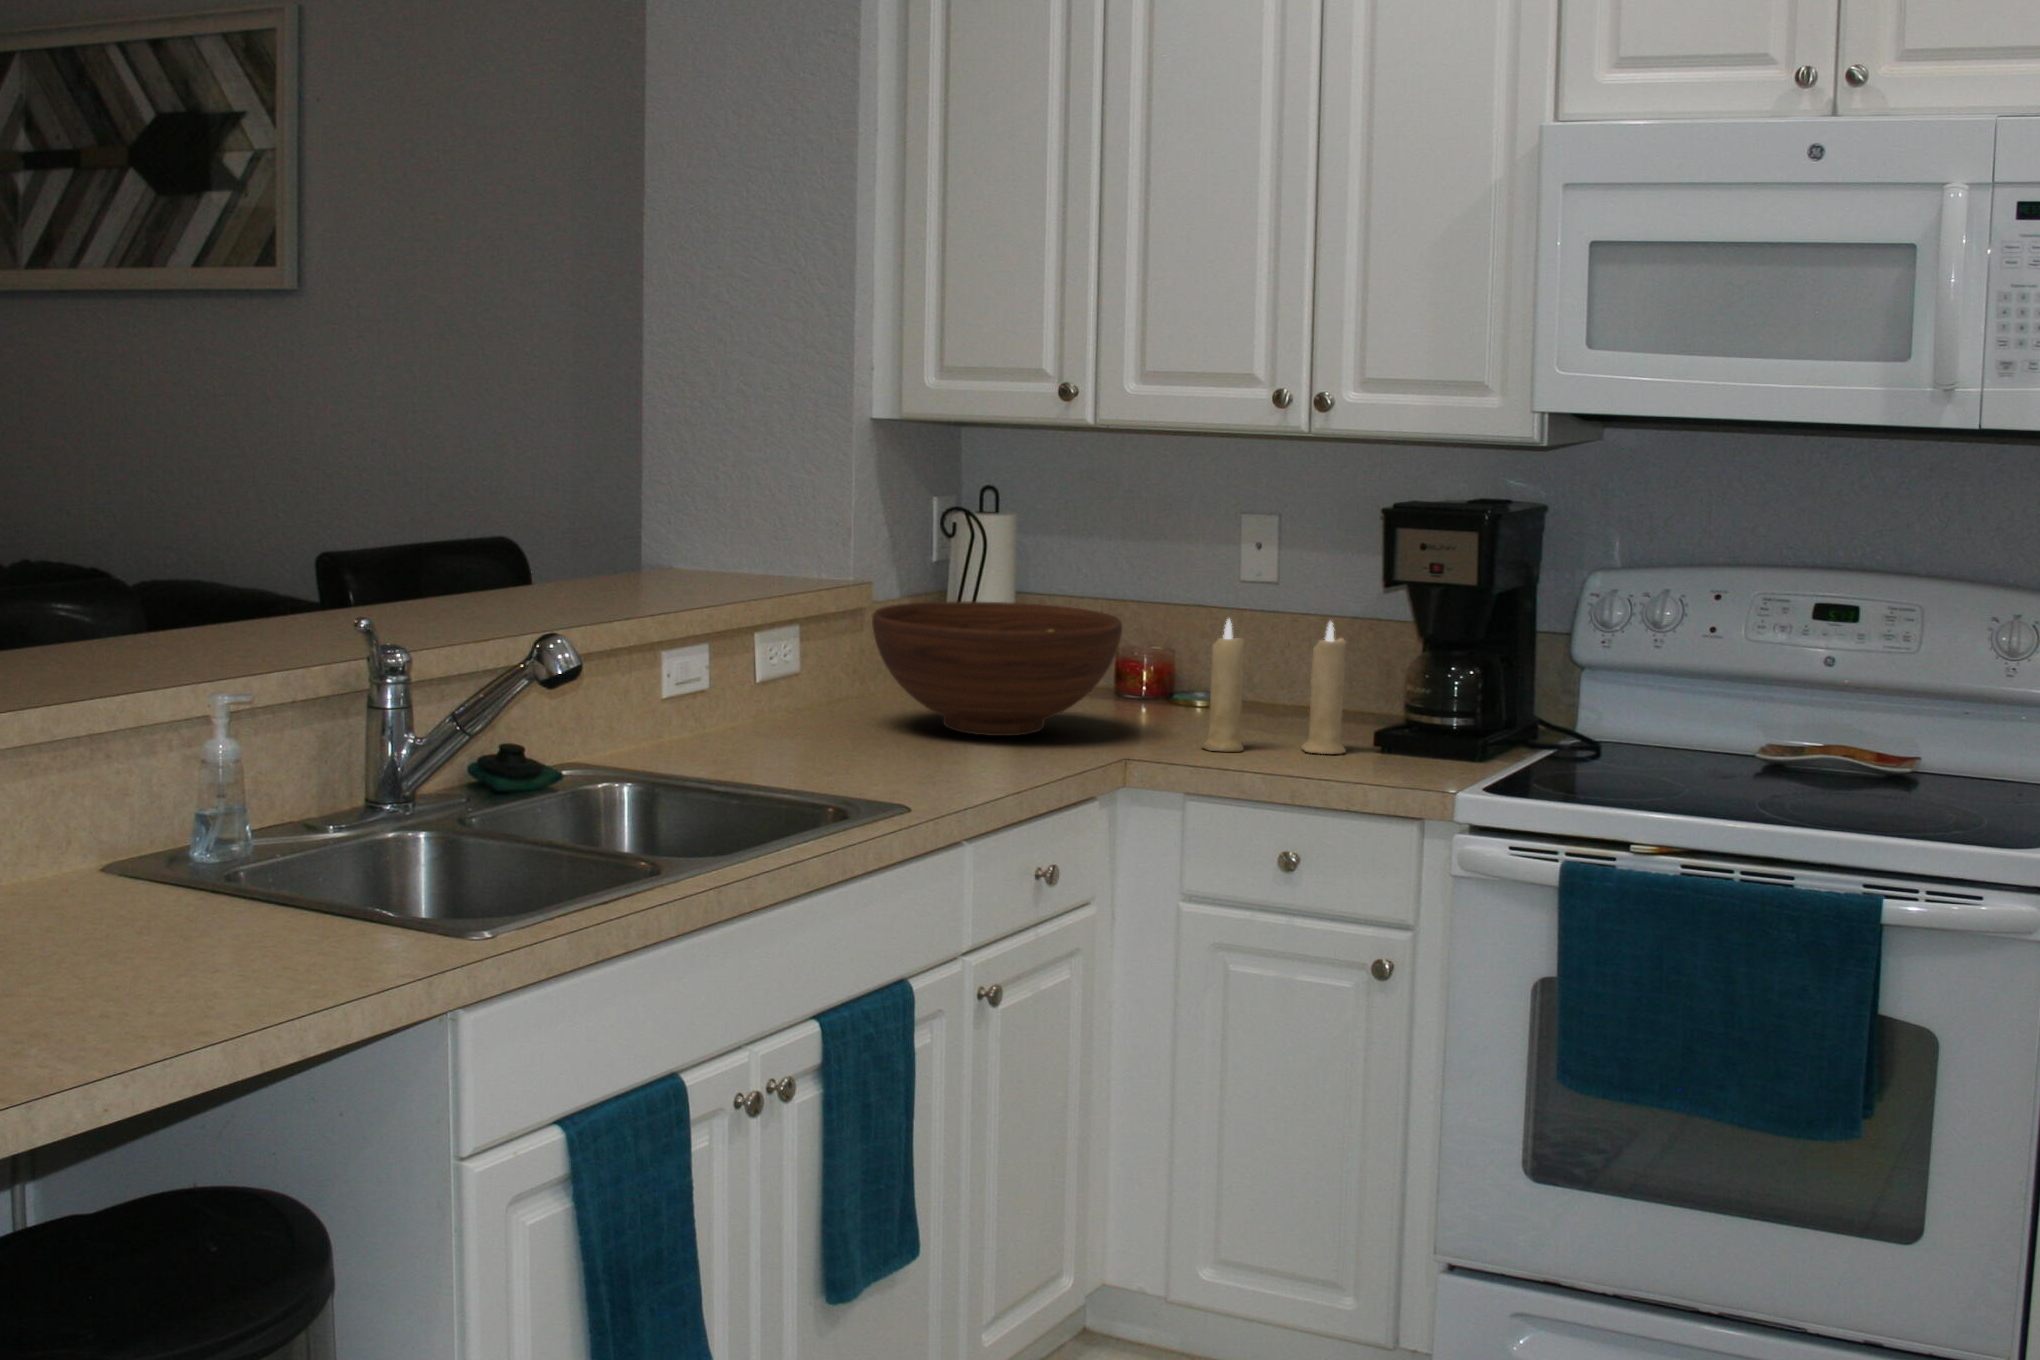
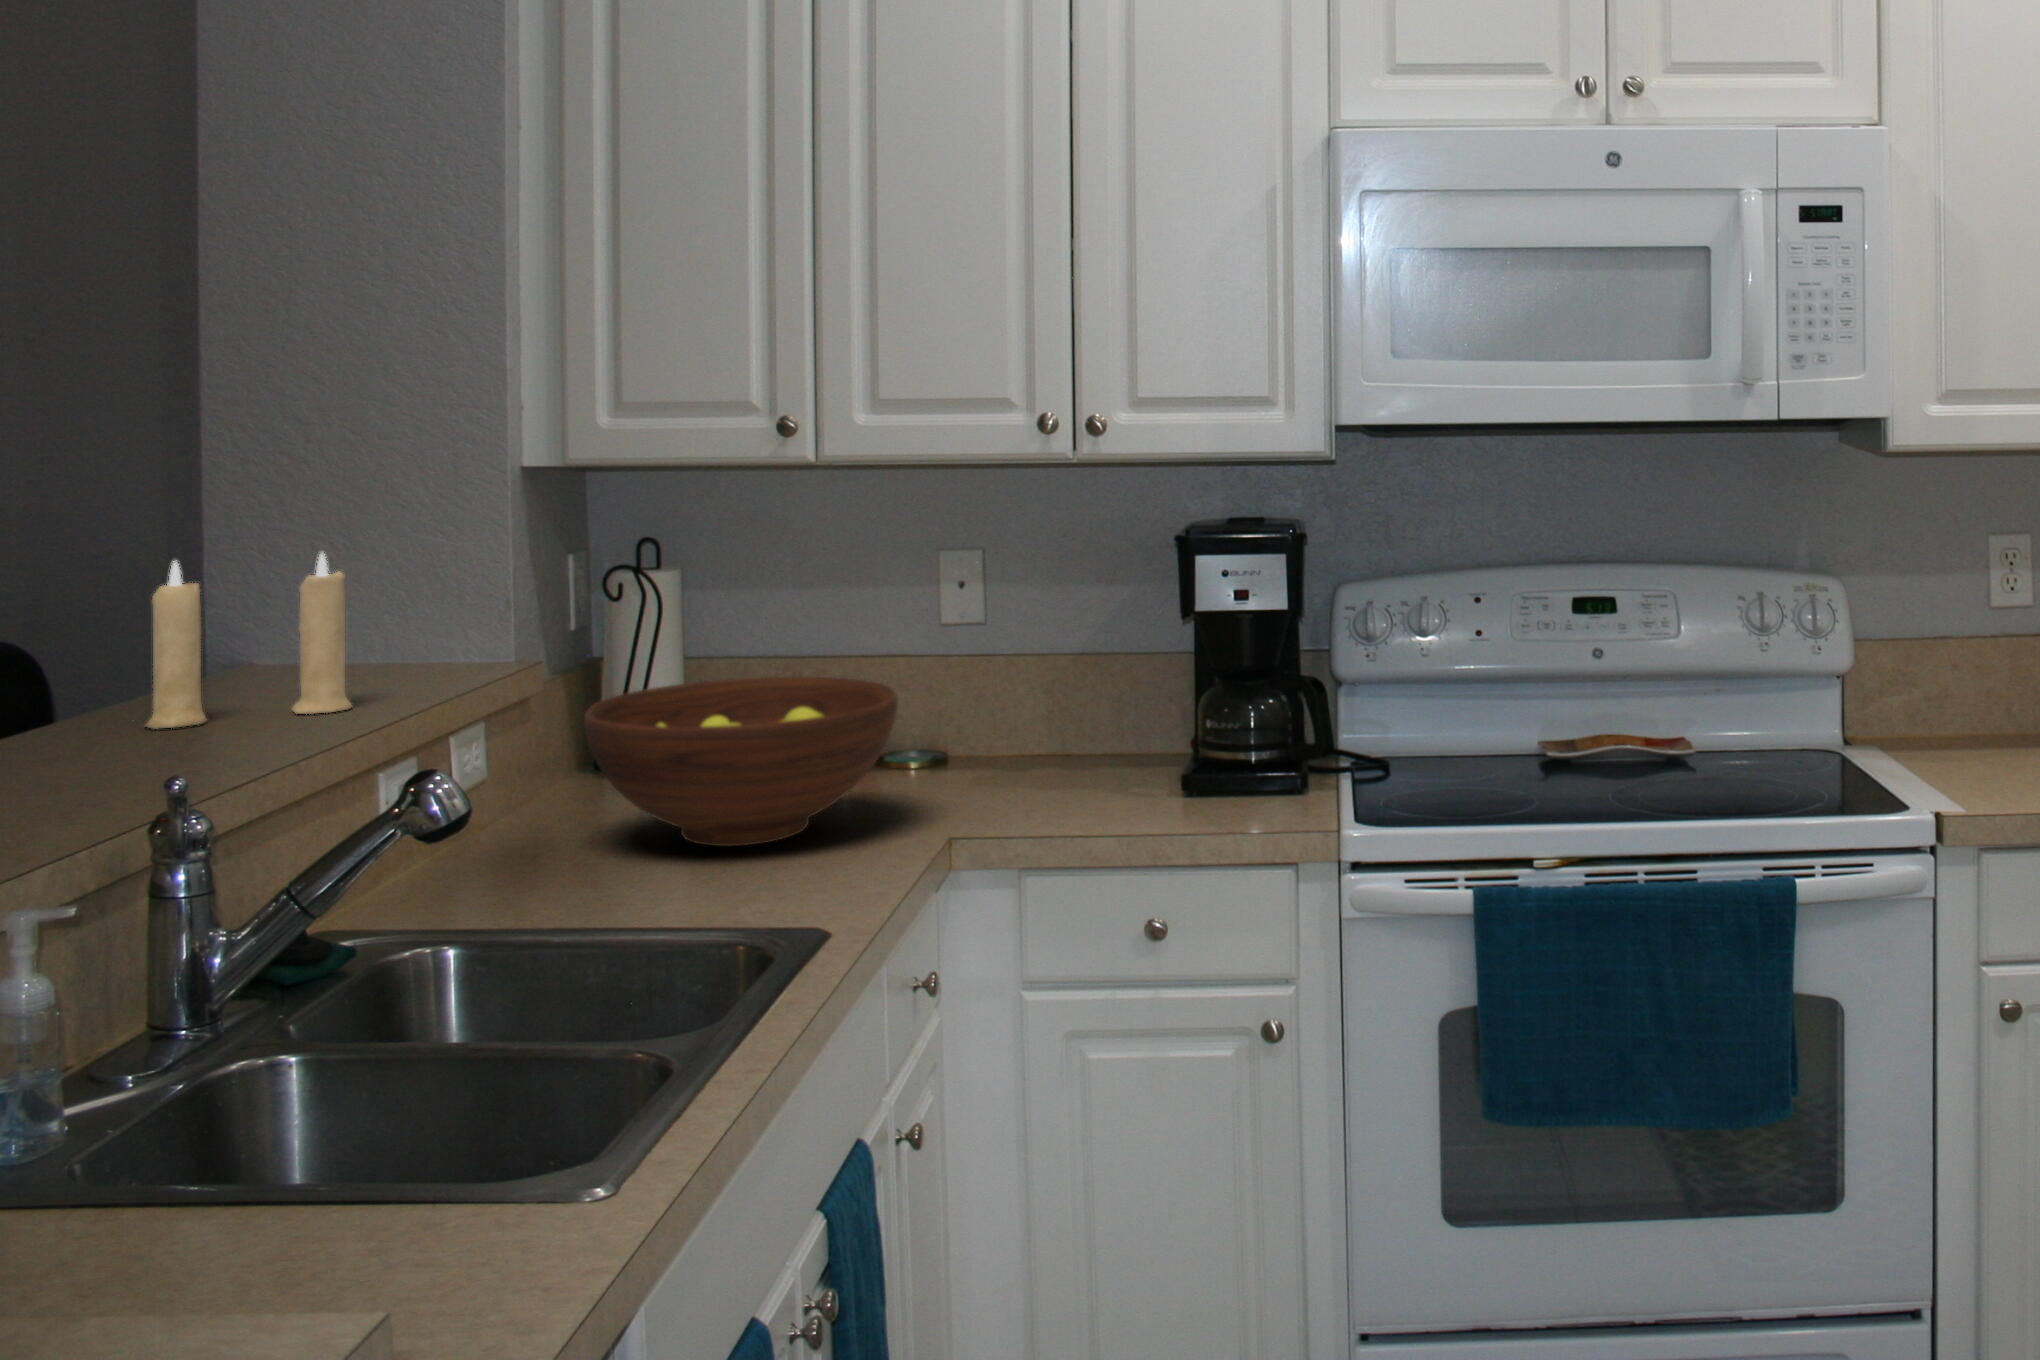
candle: present [1202,619,1346,754] -> present [146,553,352,729]

